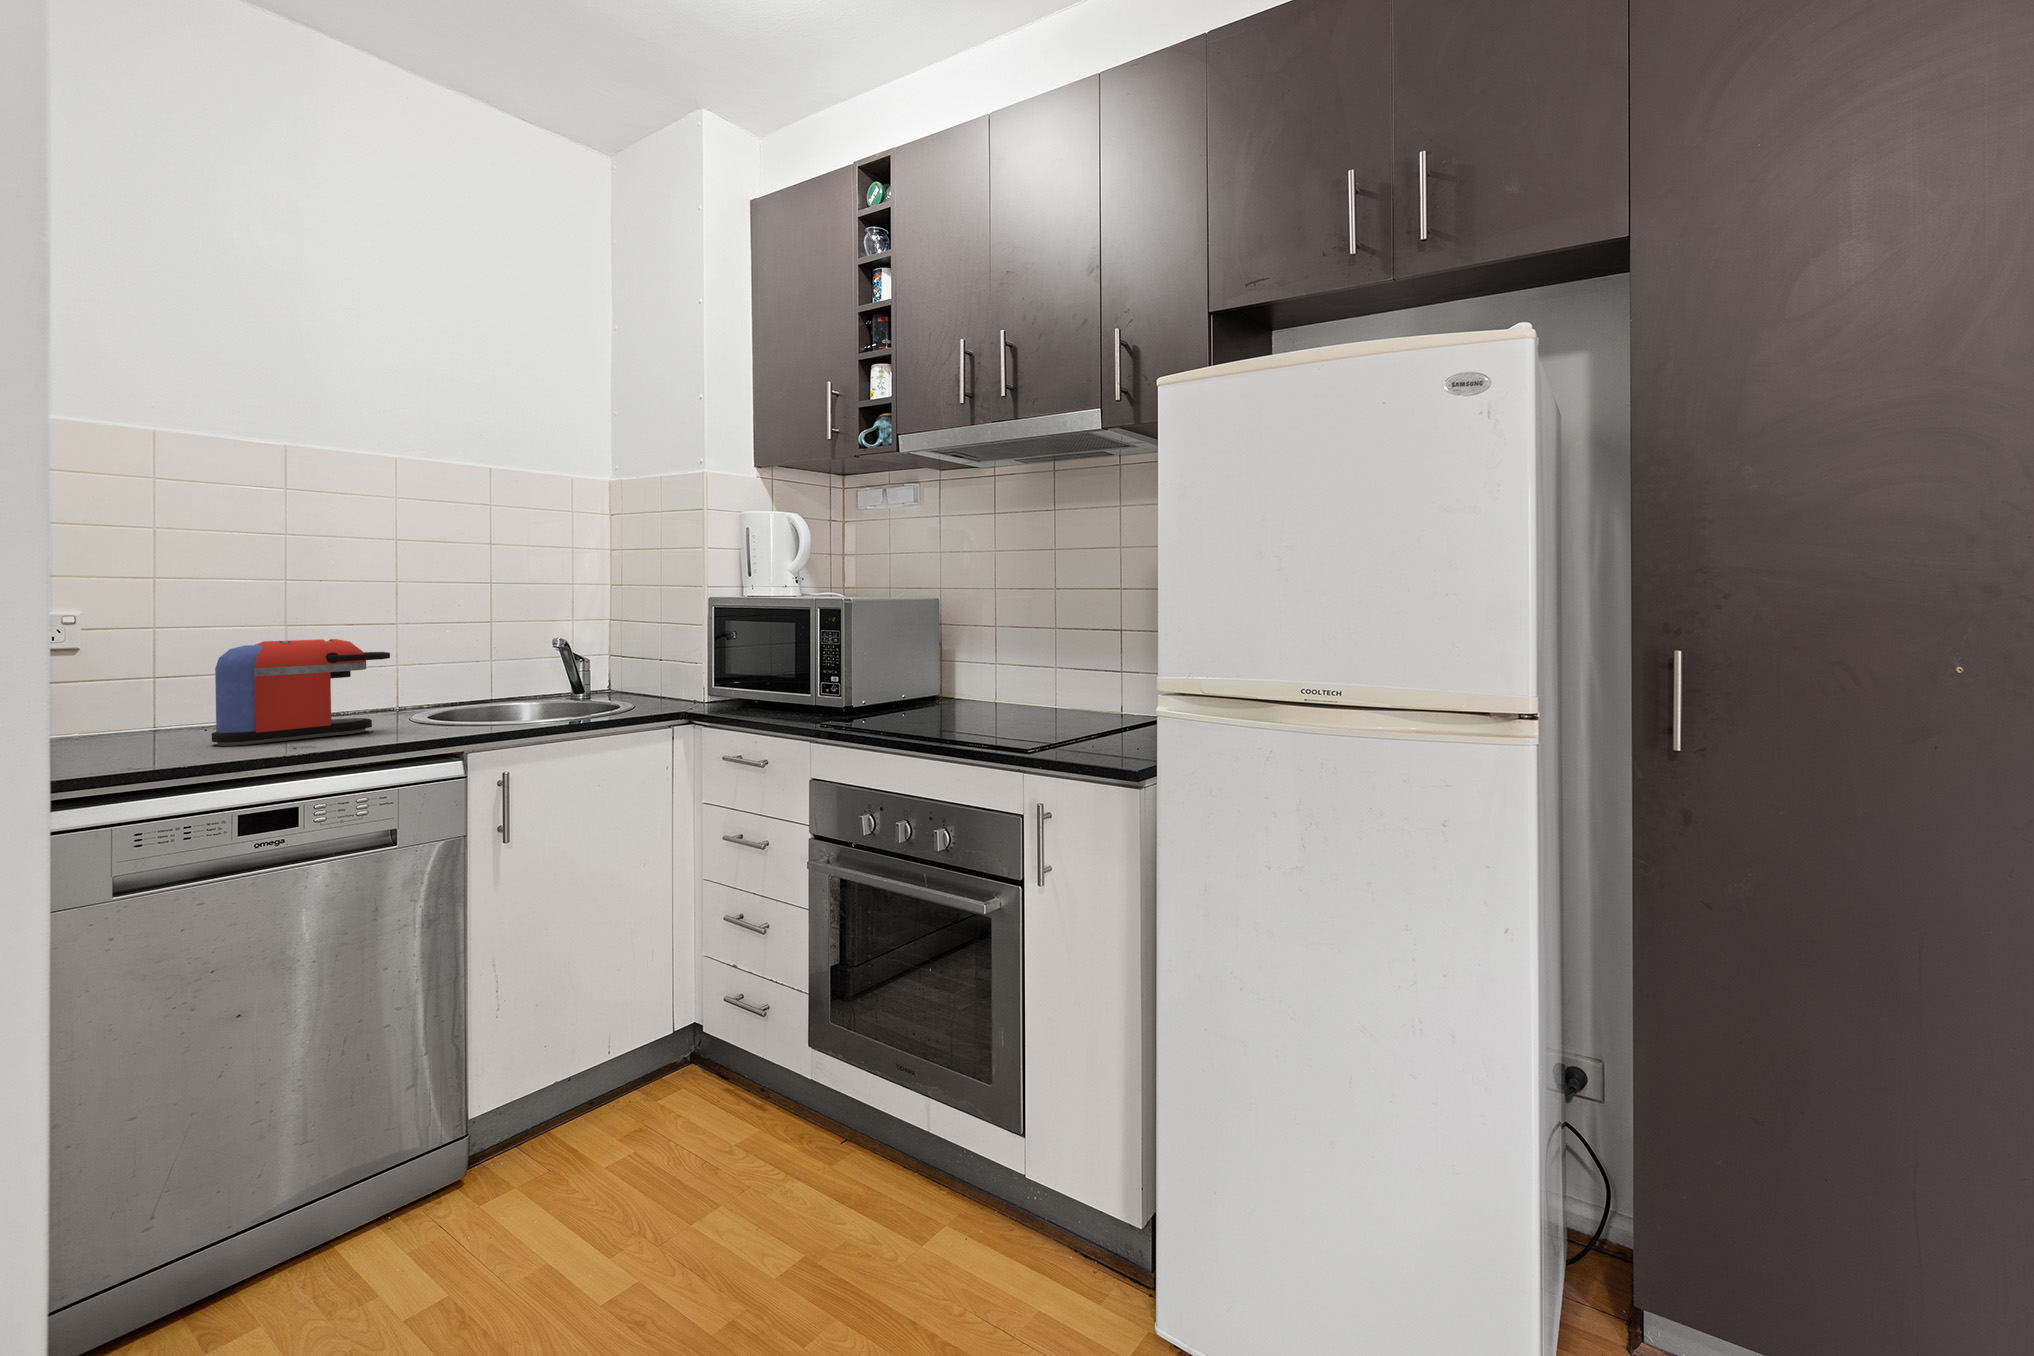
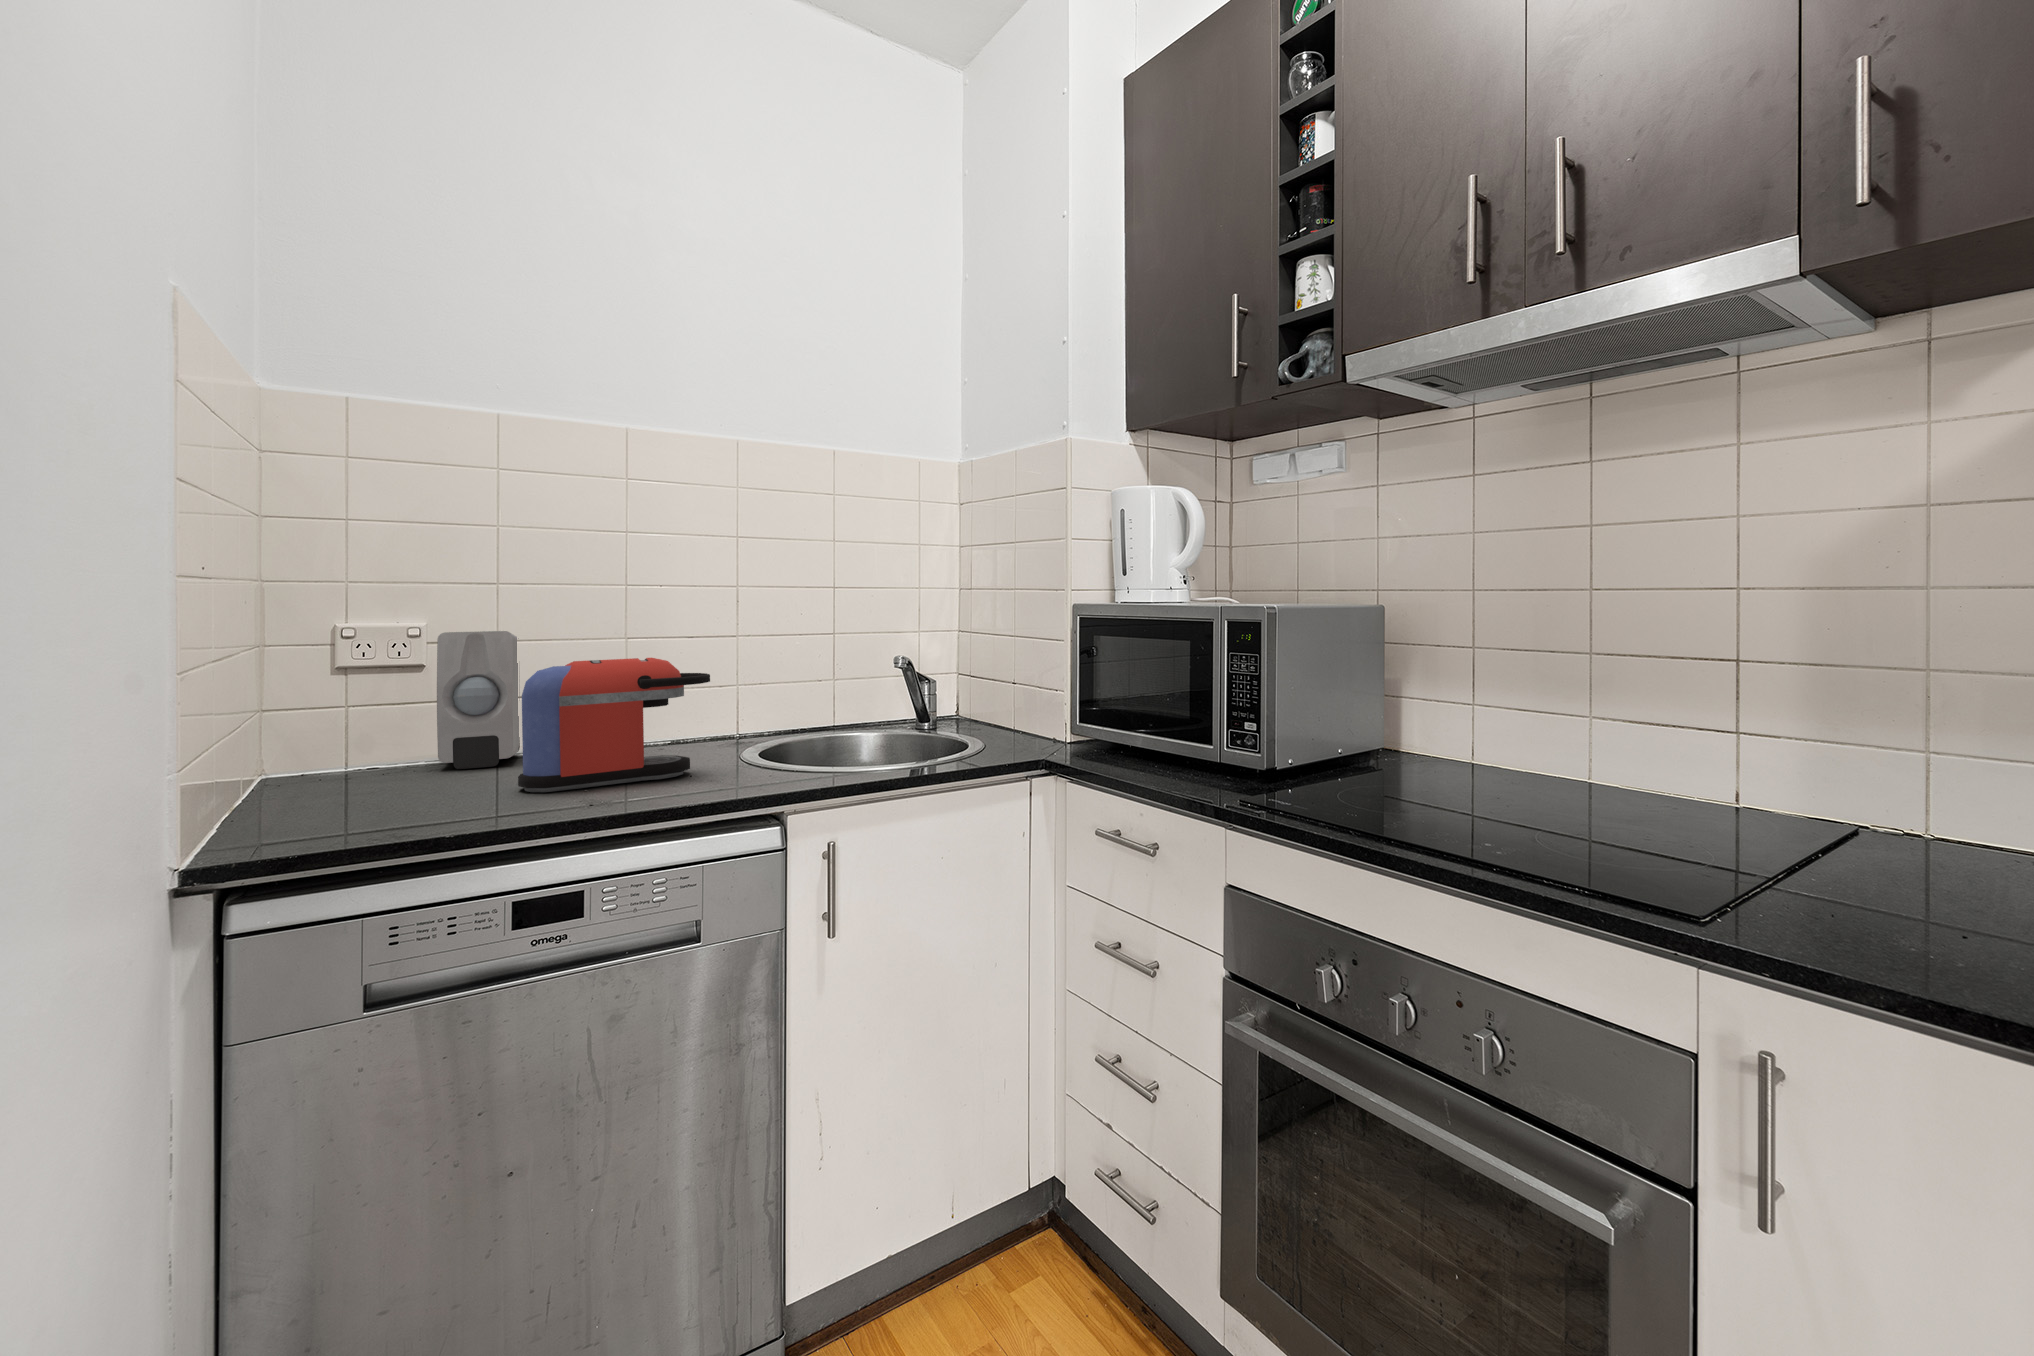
soap dispenser: none [103,620,183,738] -> present [437,631,520,769]

